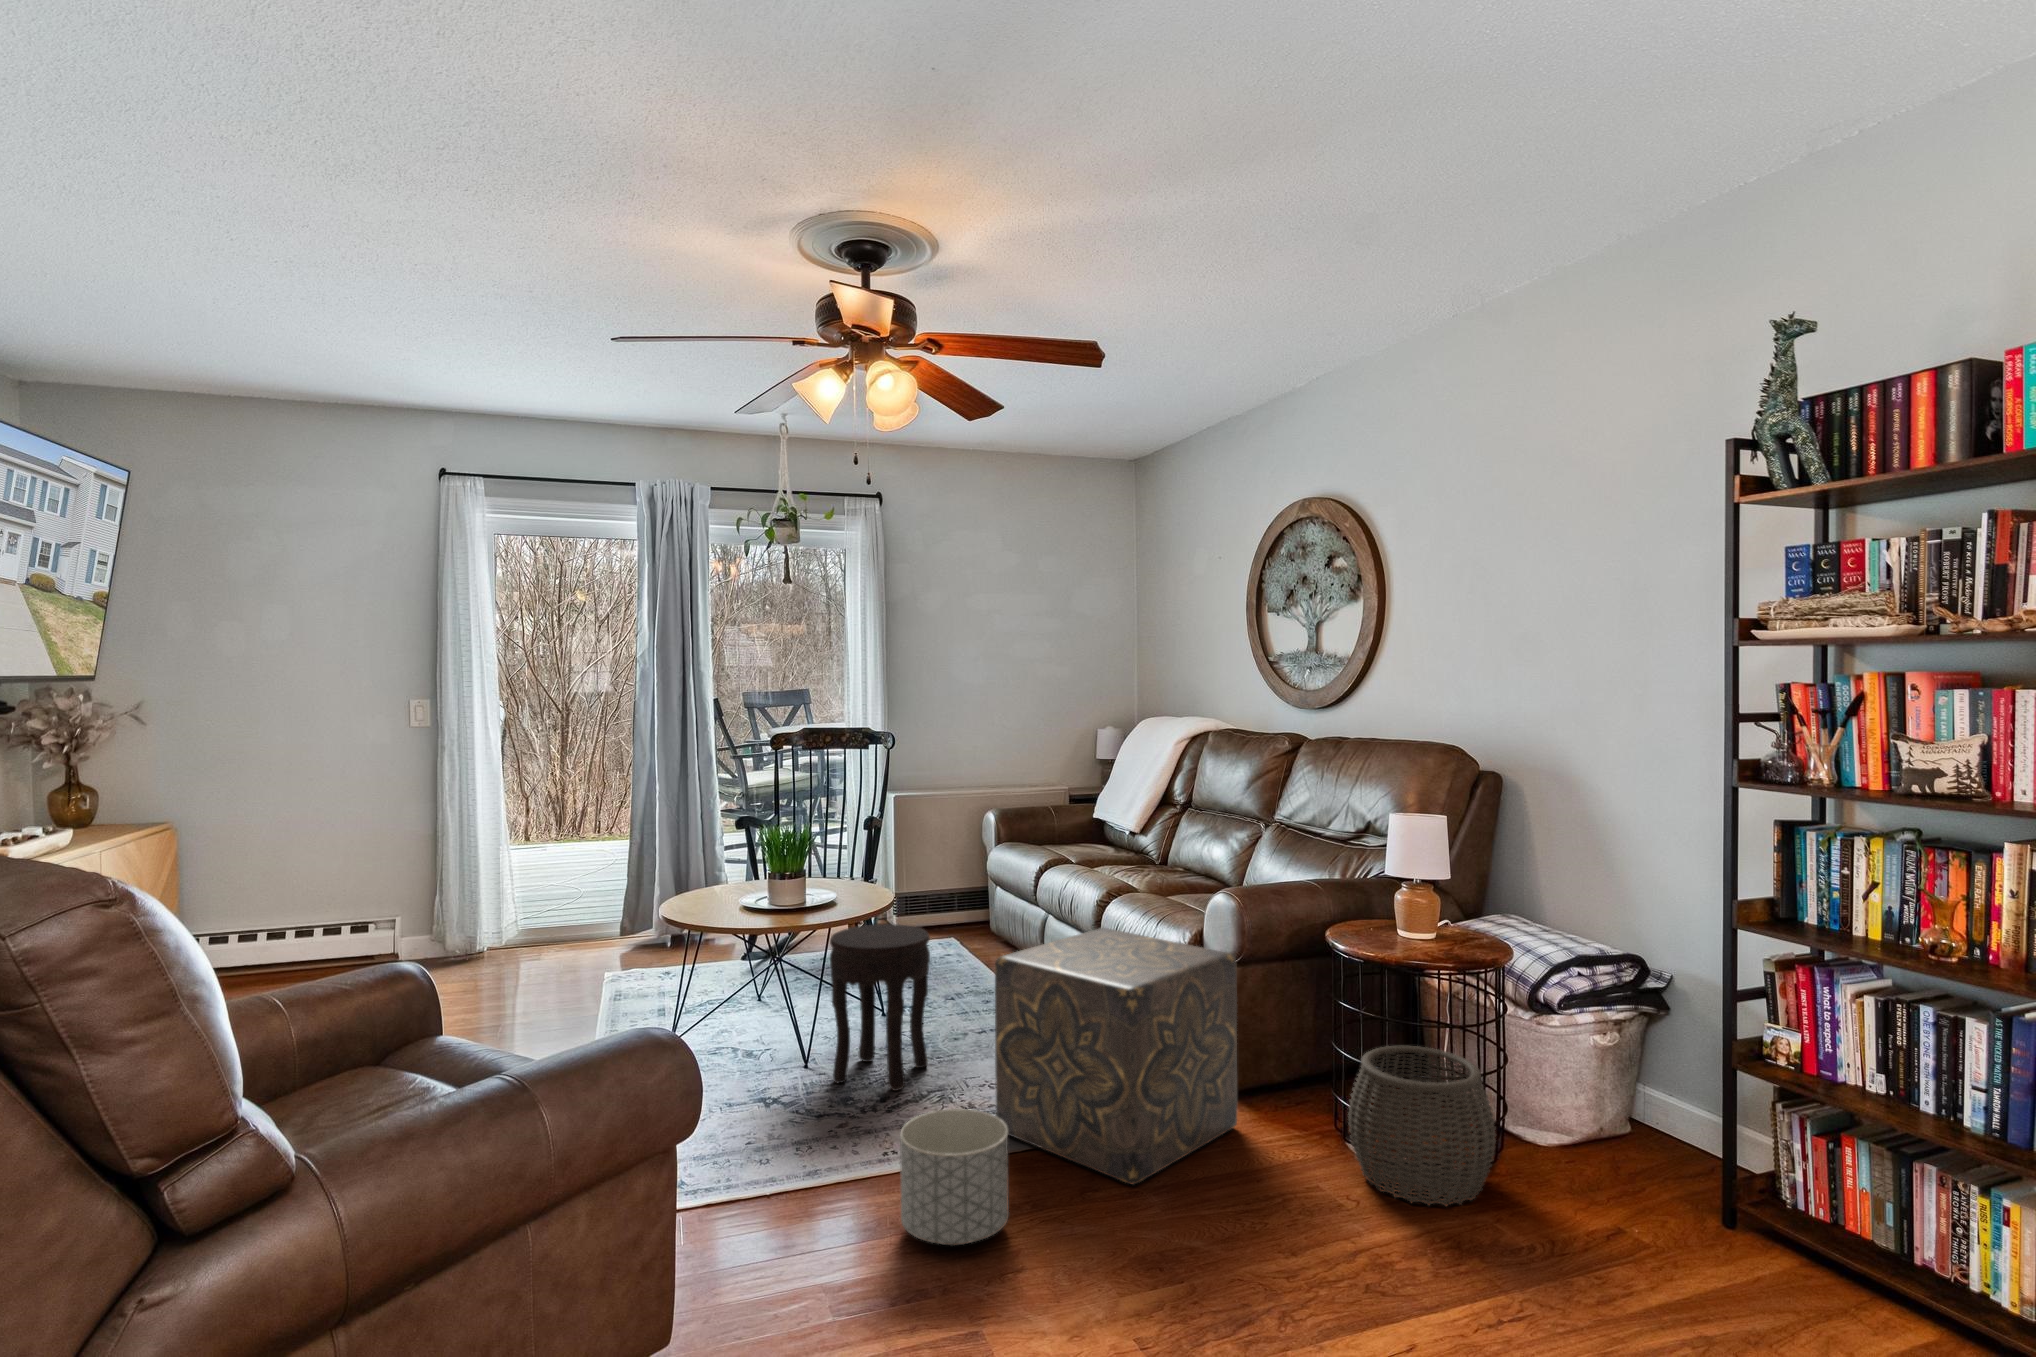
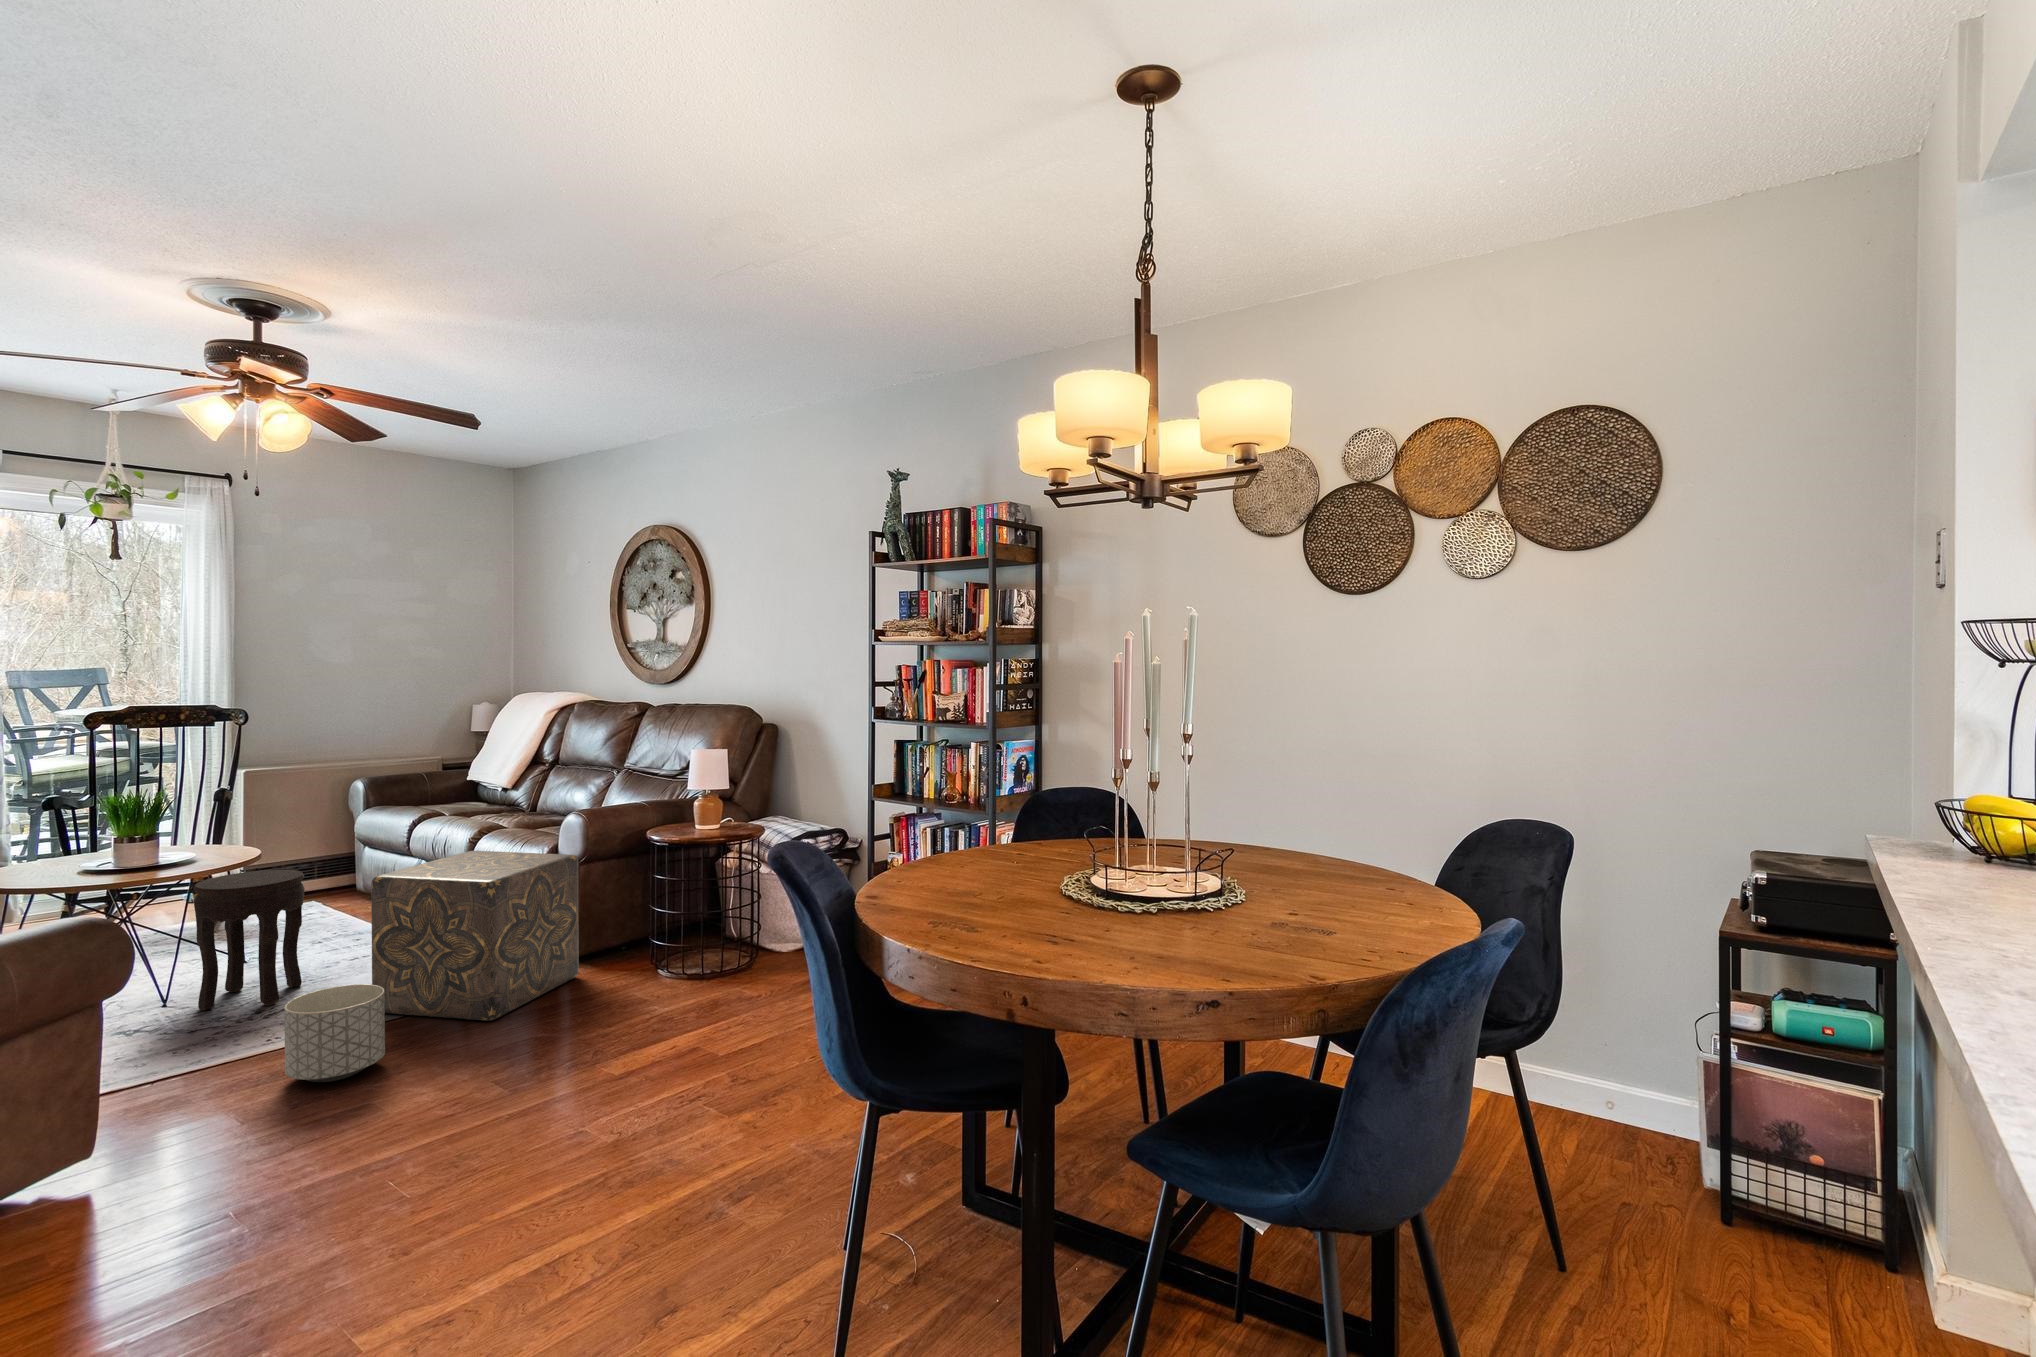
woven basket: present [1348,1046,1496,1206] -> none [654,898,747,993]

